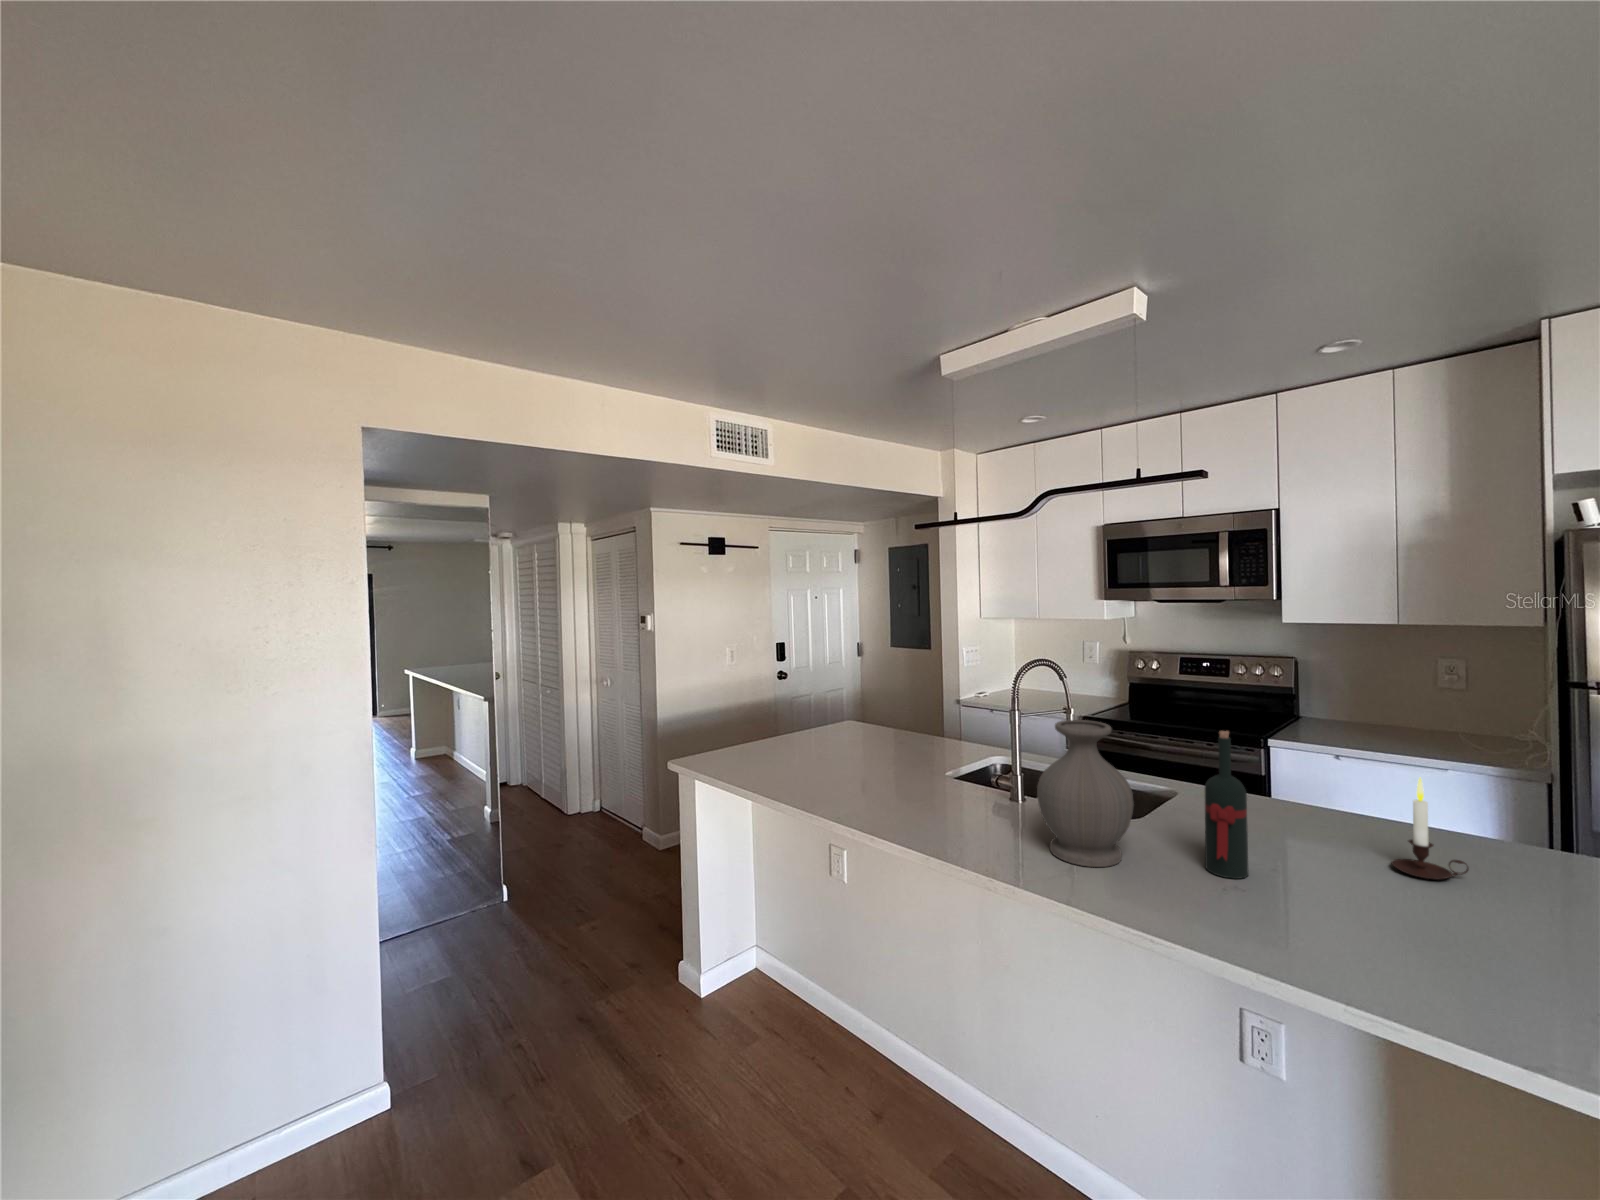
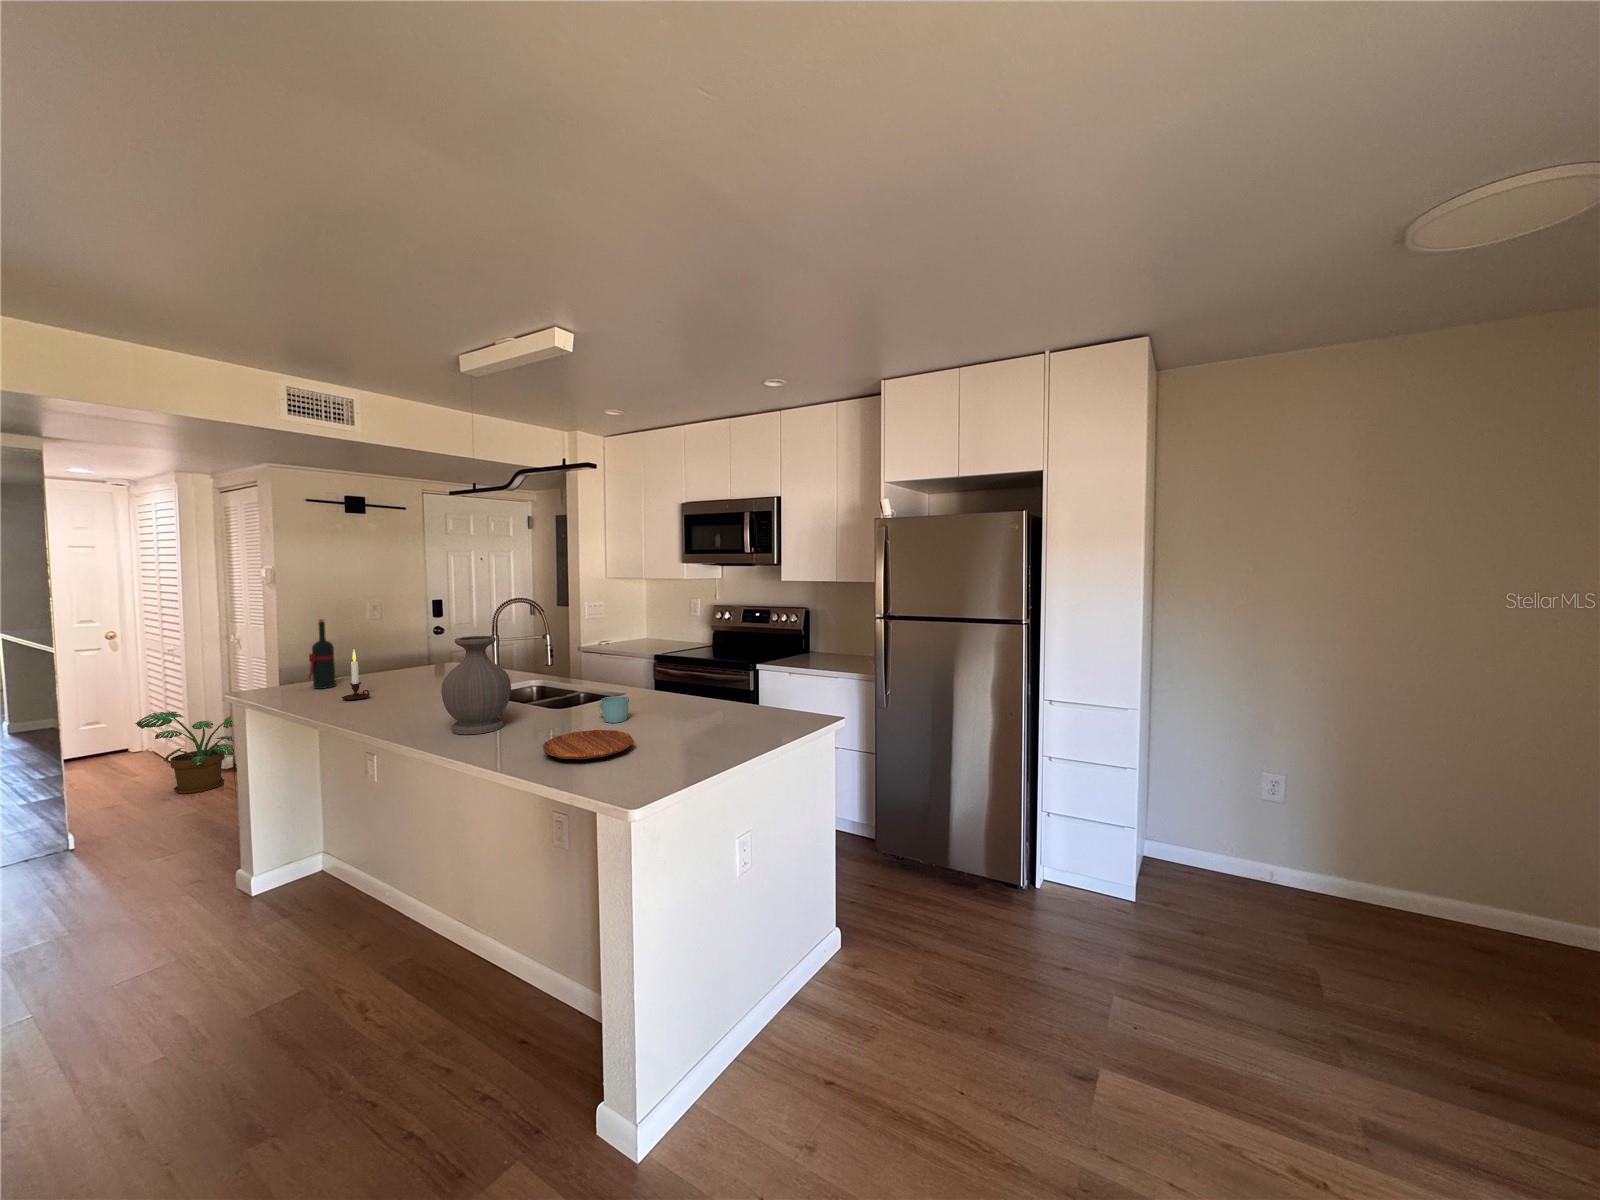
wine bottle: present [1205,731,1249,879] -> present [309,619,336,689]
potted plant: none [528,759,627,846] -> present [135,712,234,794]
candle: present [1391,779,1469,880] -> present [342,650,370,700]
mug: none [1247,814,1312,860] -> present [598,696,629,723]
tray: none [1294,885,1489,964] -> present [543,730,634,759]

